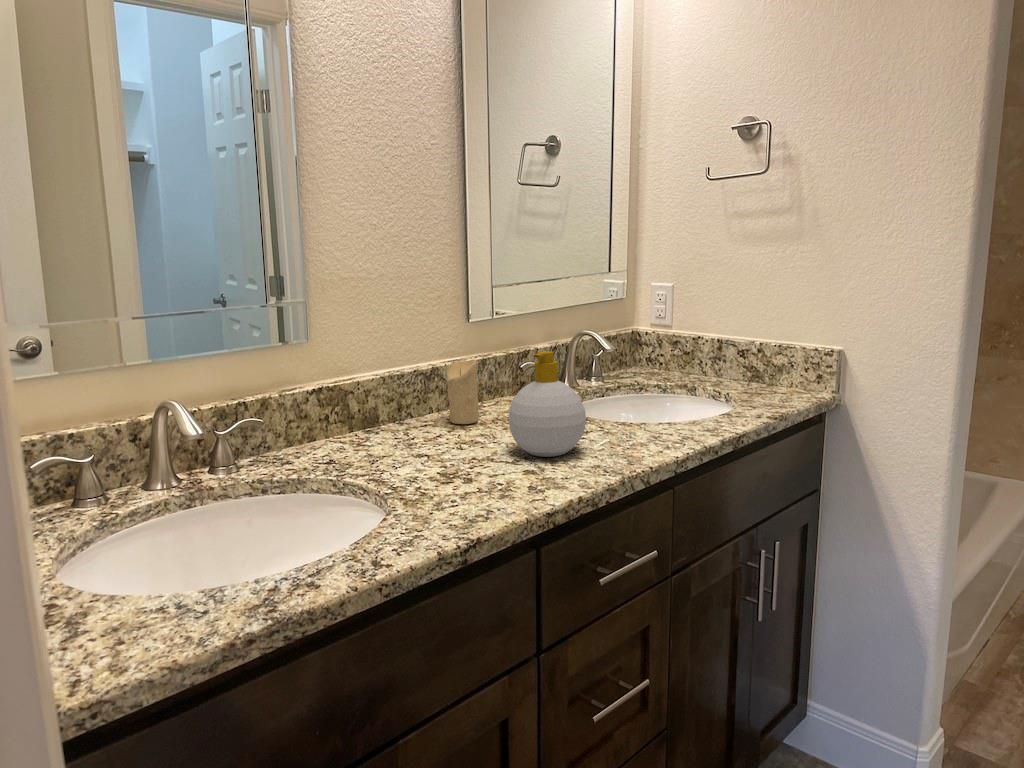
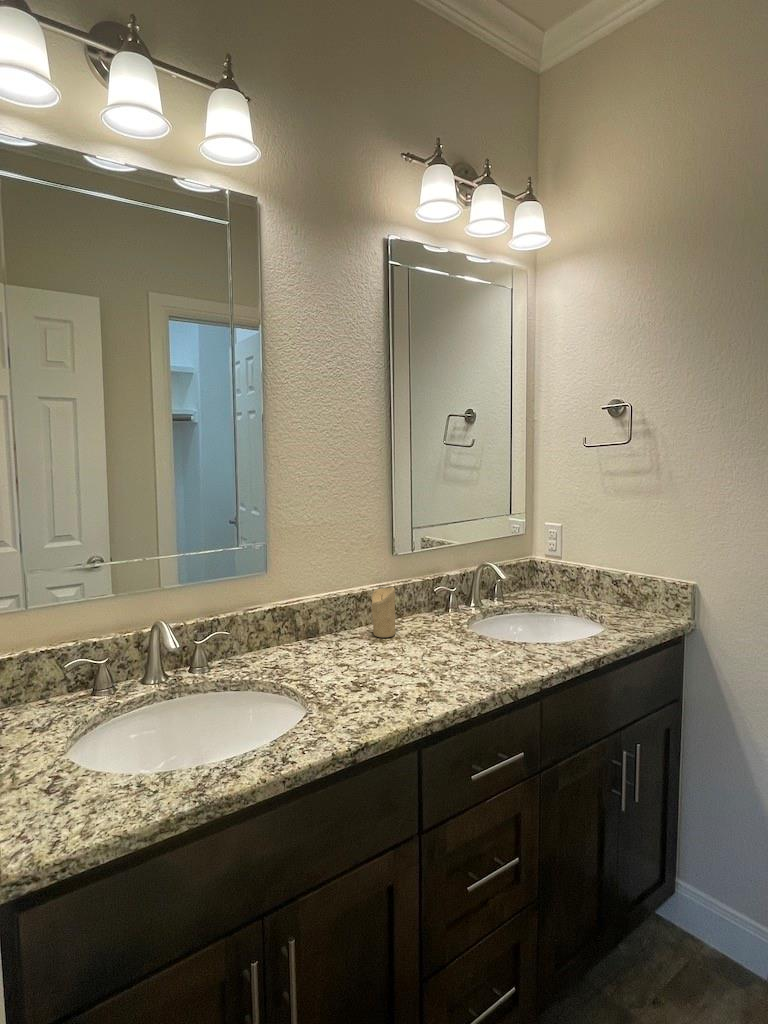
soap bottle: present [508,351,586,457] -> none [410,589,470,671]

